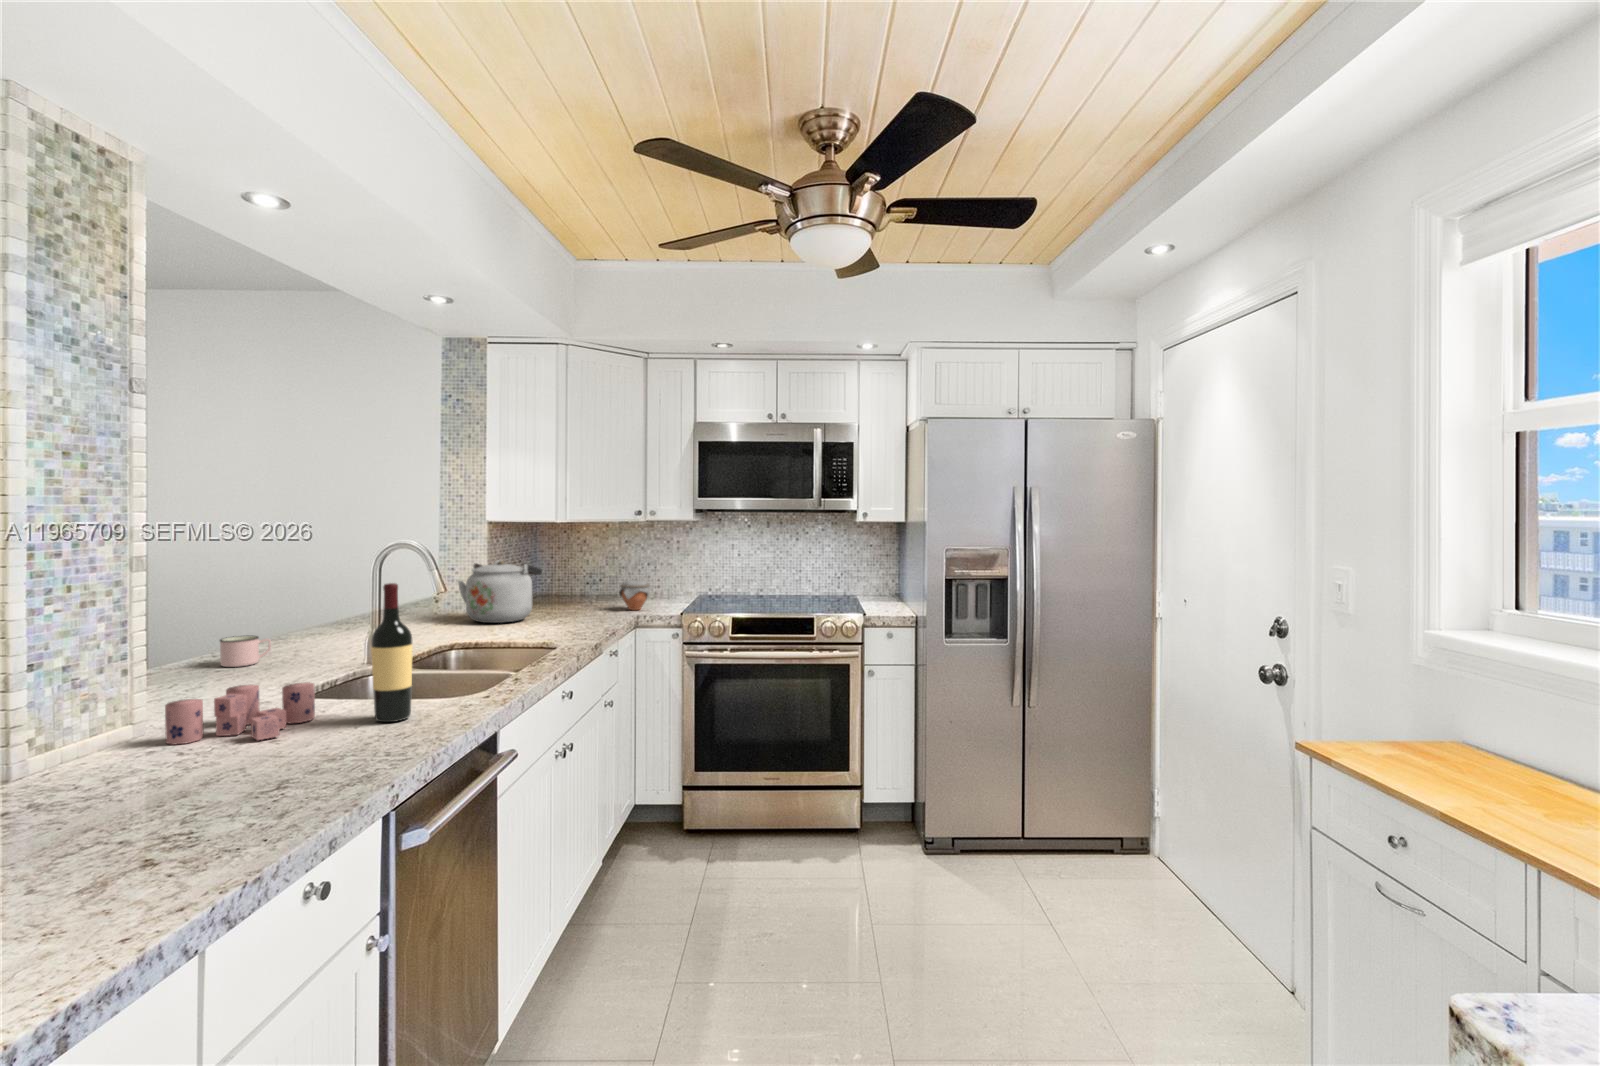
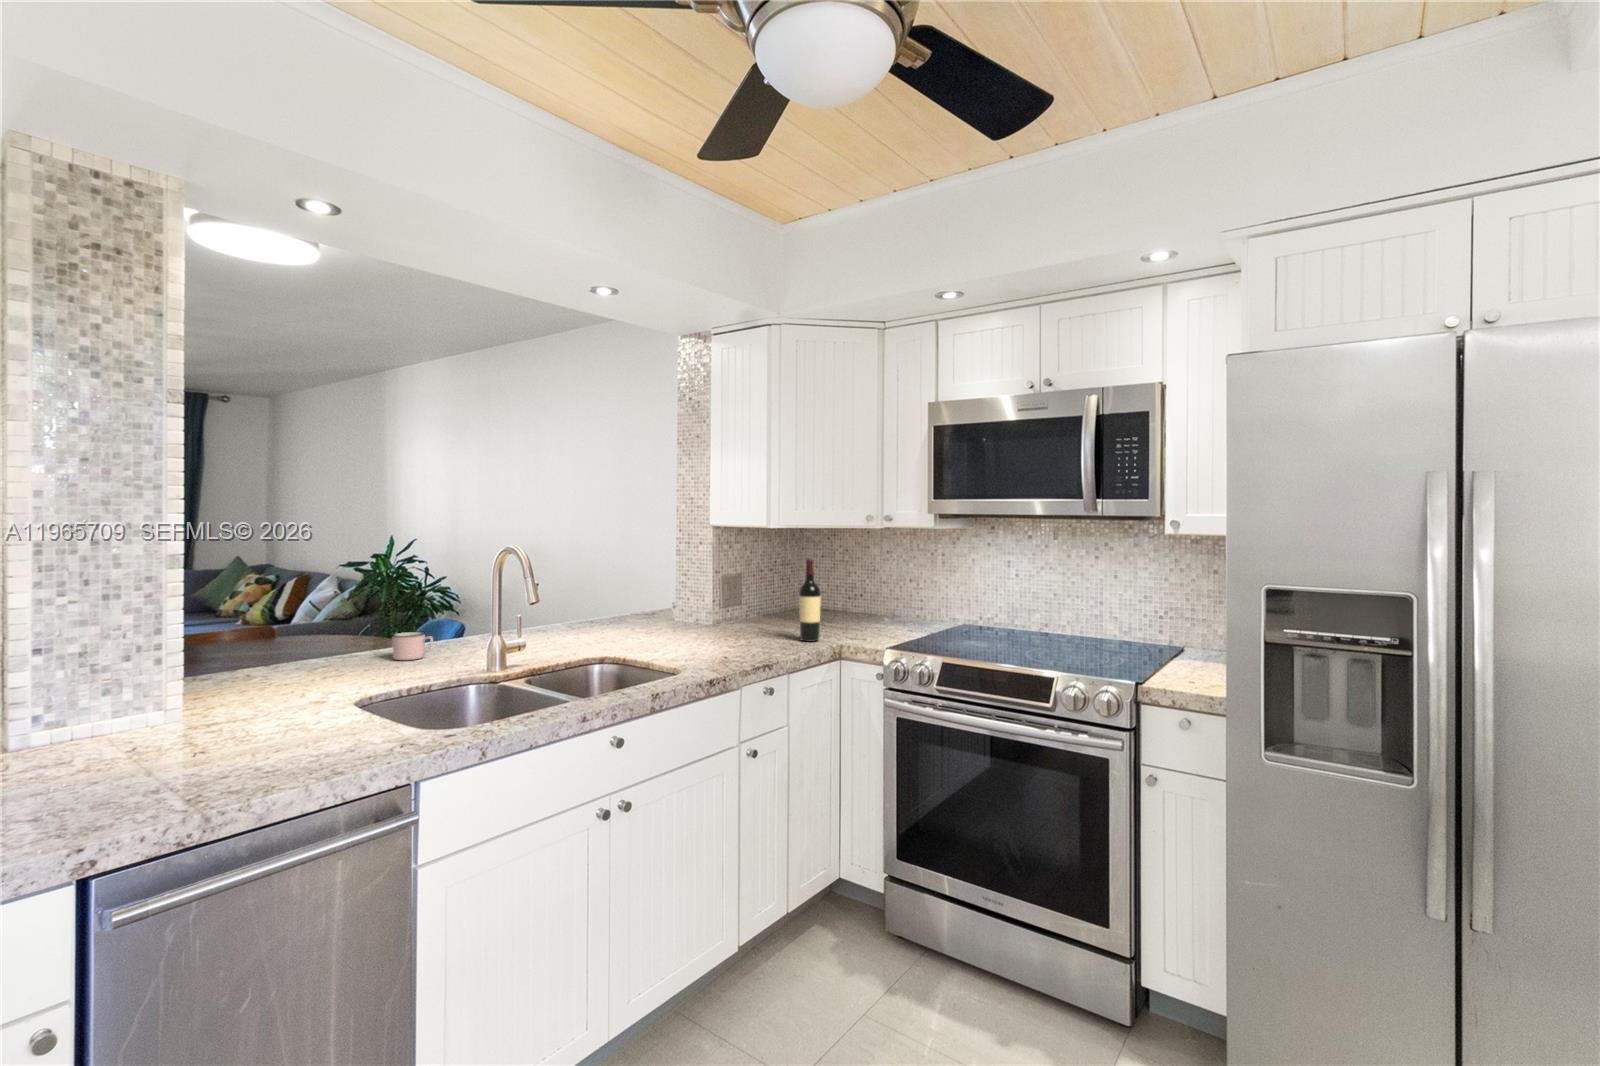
kettle: present [458,560,542,623] -> none [668,570,748,638]
jar: present [619,580,650,610] -> none [840,599,877,636]
wine bottle: present [371,583,413,722] -> present [799,559,821,642]
candle: present [165,682,315,745] -> none [170,683,309,743]

